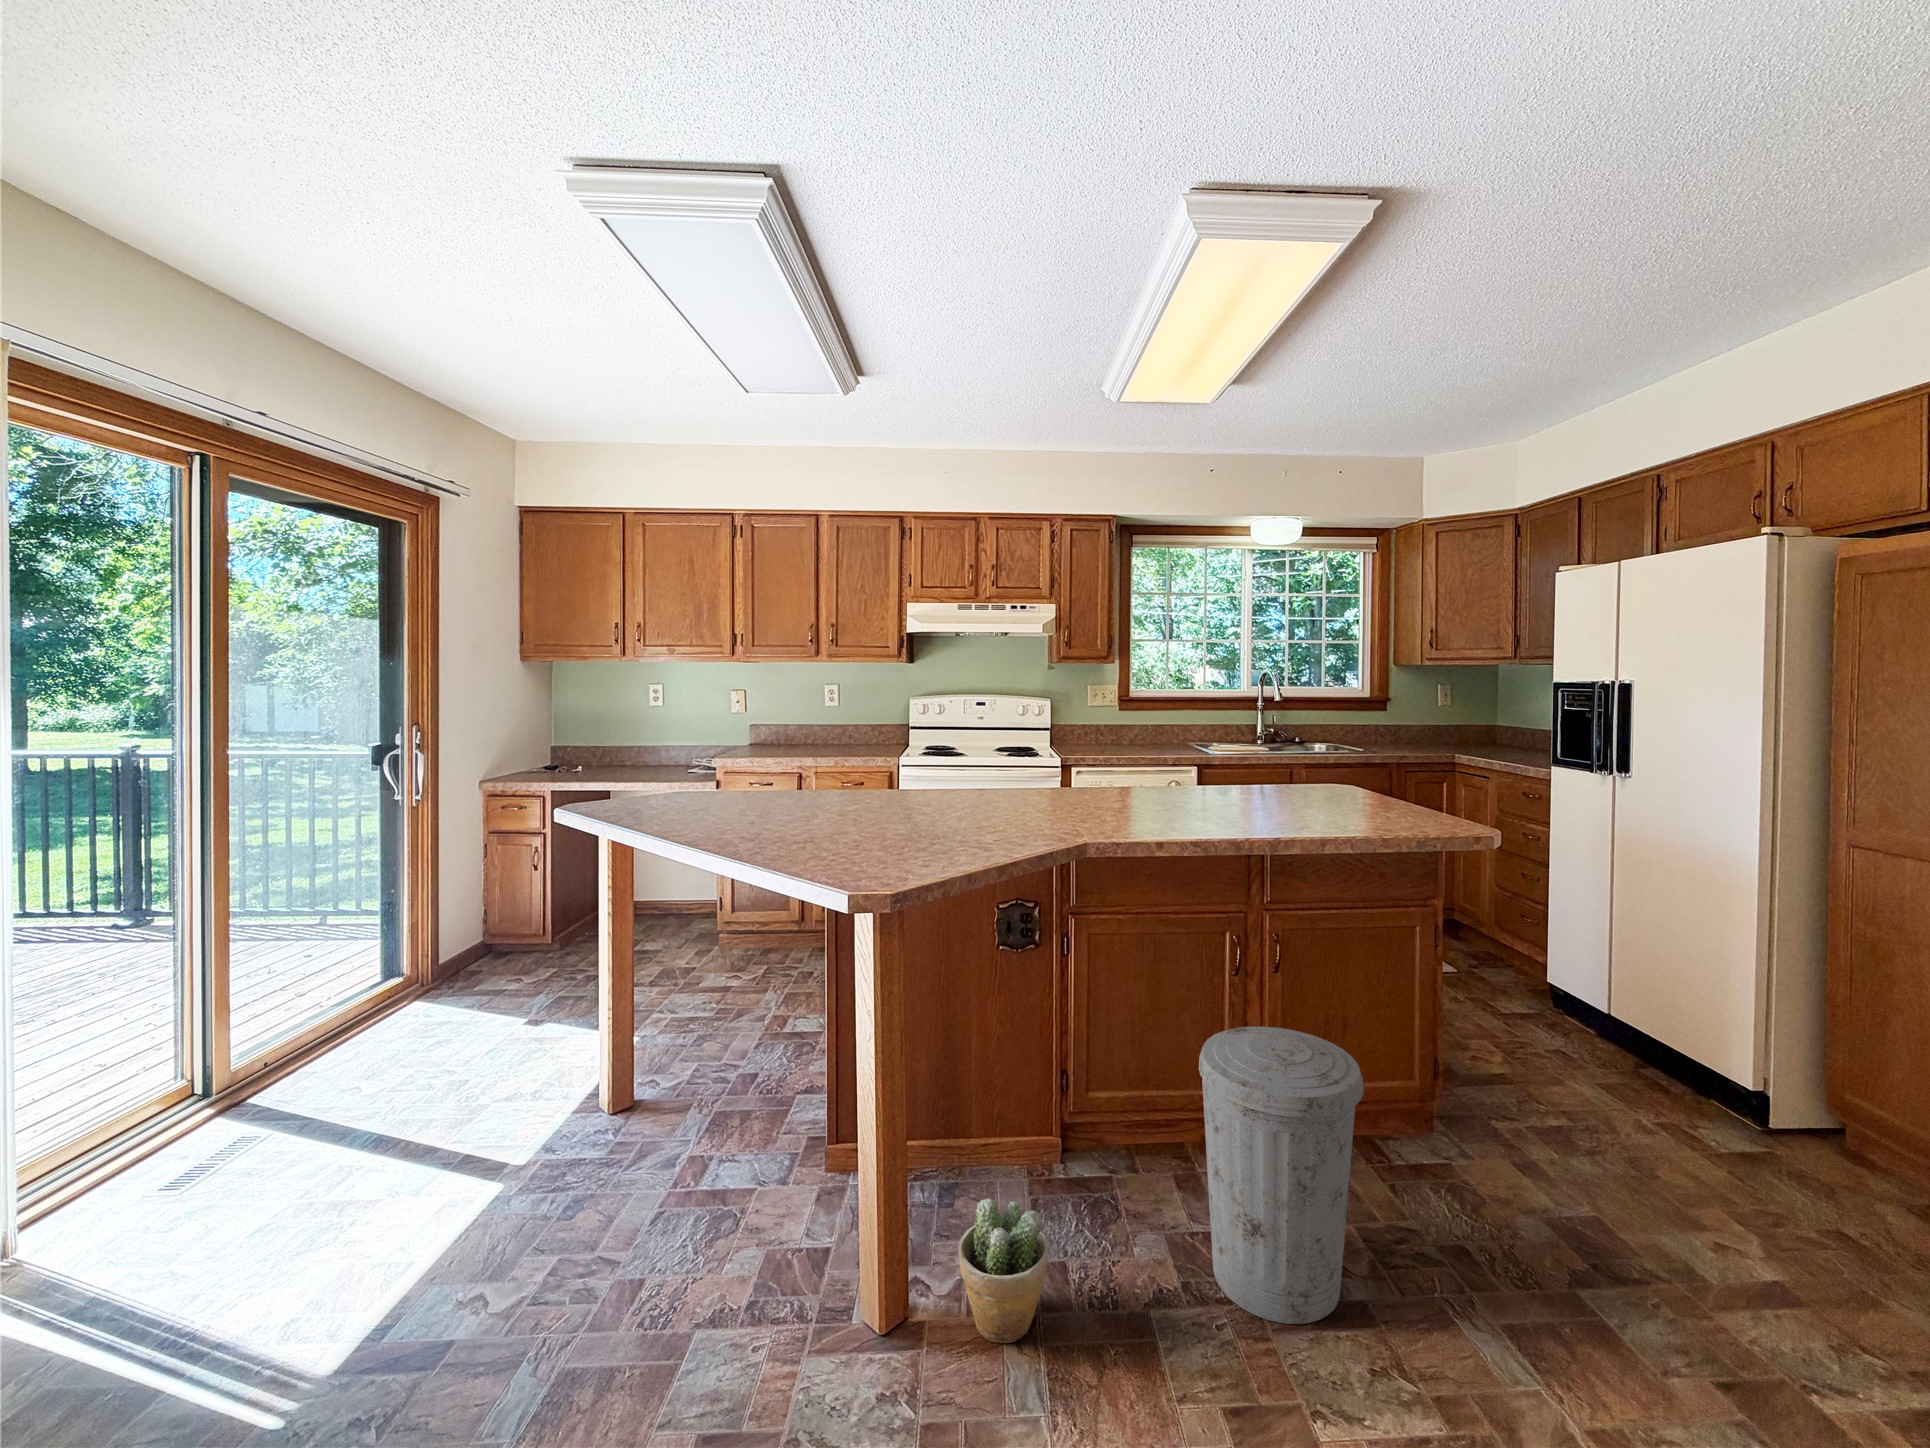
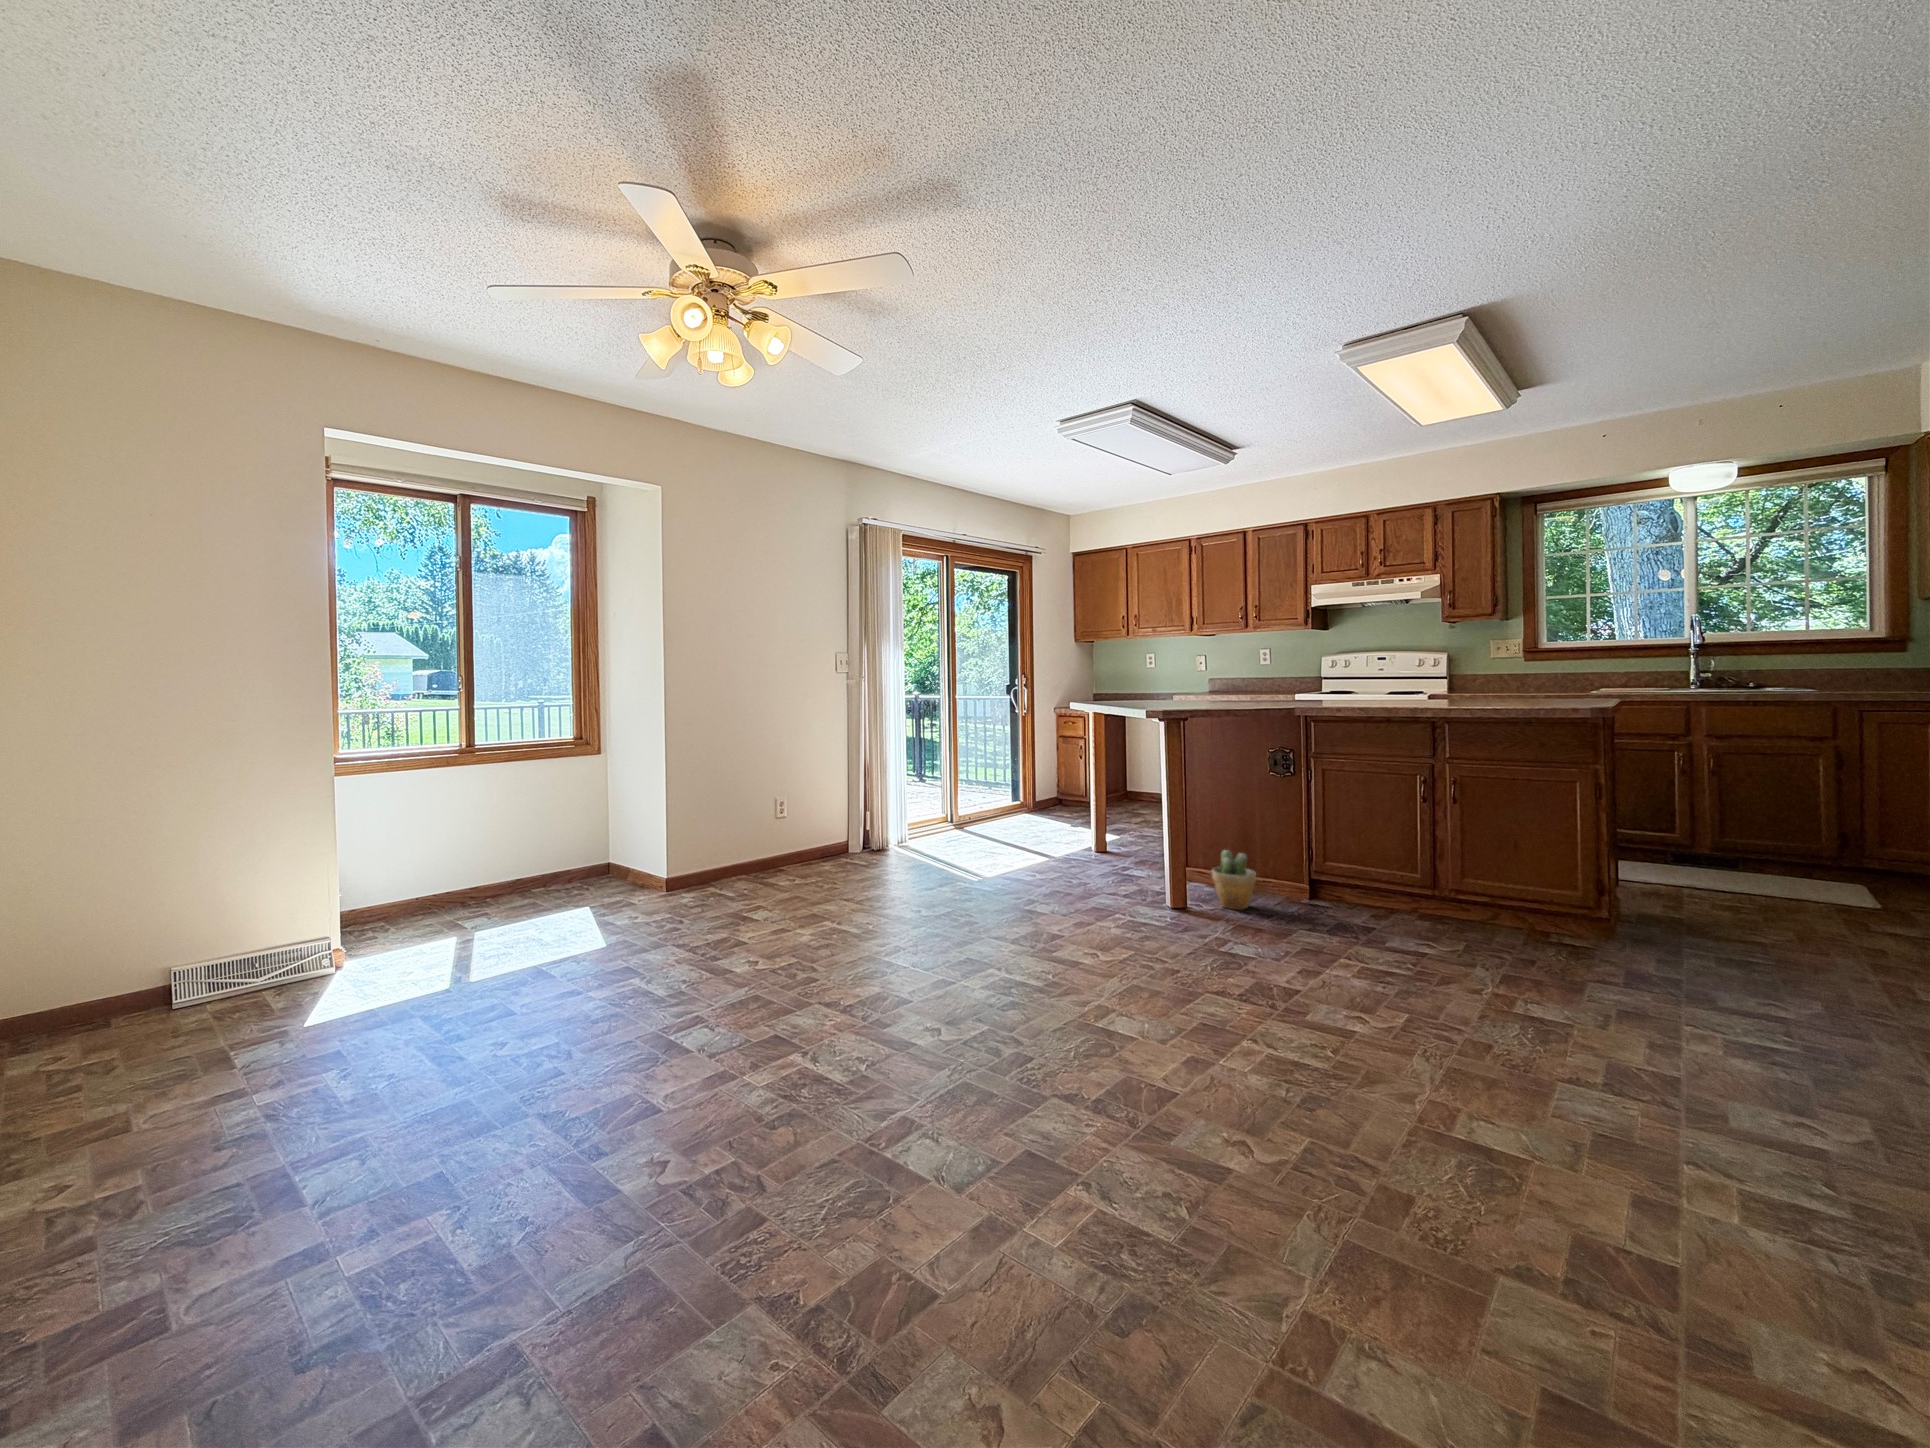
trash can: present [1199,1027,1363,1324] -> none [1345,801,1445,938]

